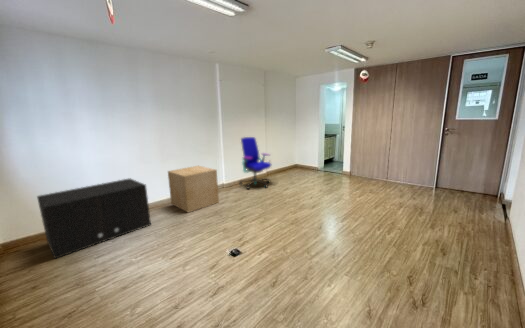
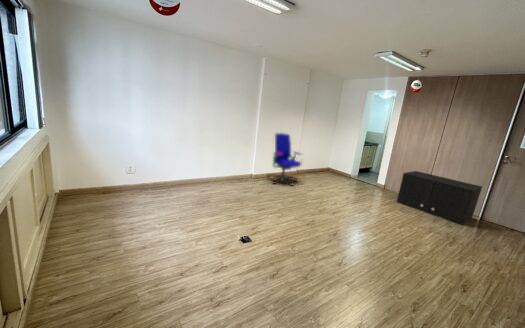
cardboard box: present [168,166,219,212] -> none [201,153,246,195]
storage cabinet: present [37,178,151,258] -> present [397,171,482,225]

